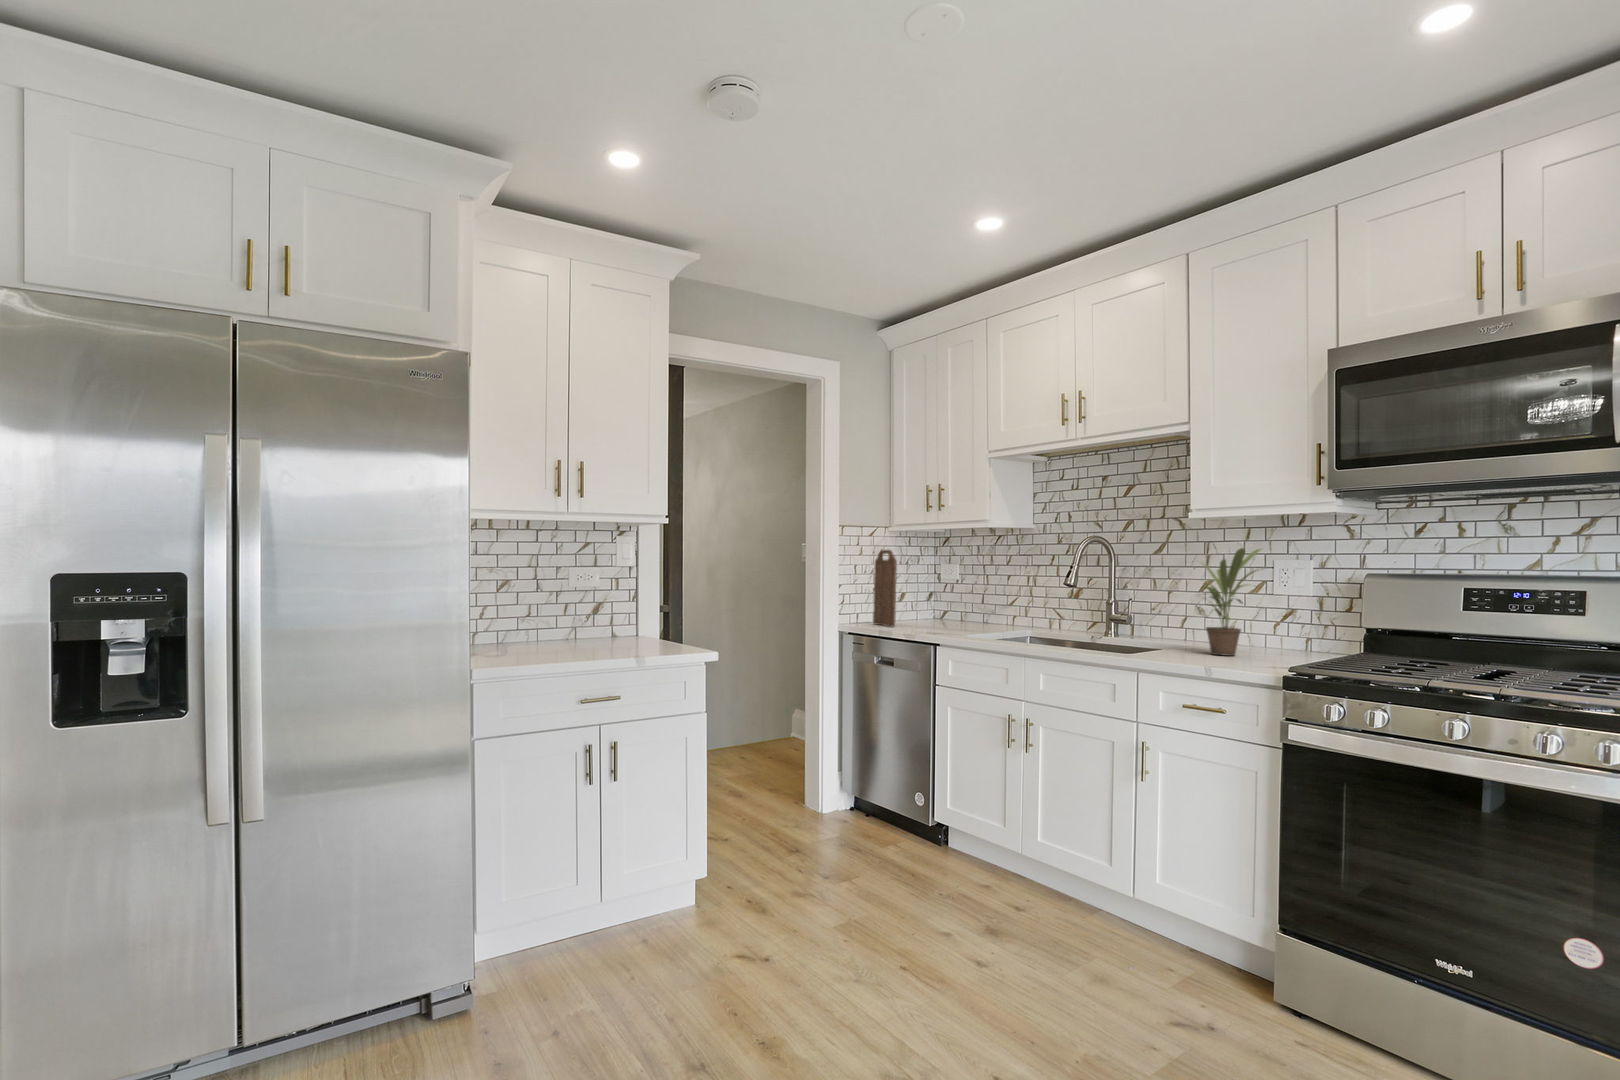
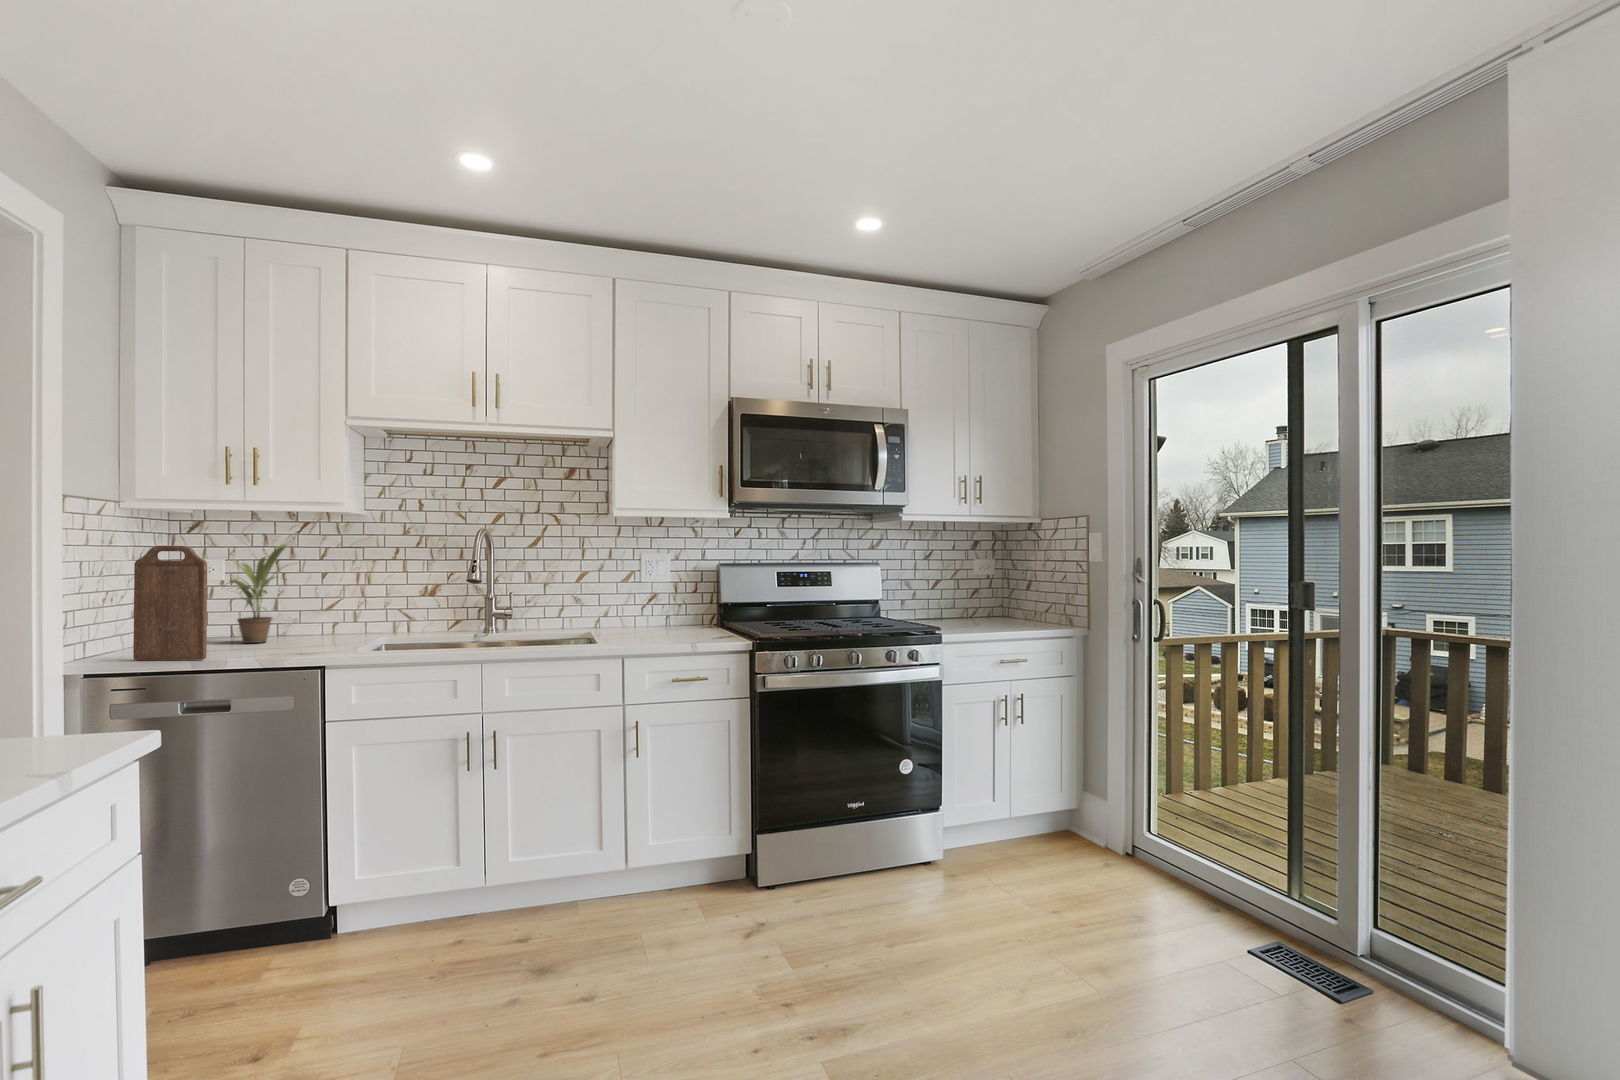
potted plant: present [1204,548,1261,656] -> present [229,544,288,643]

